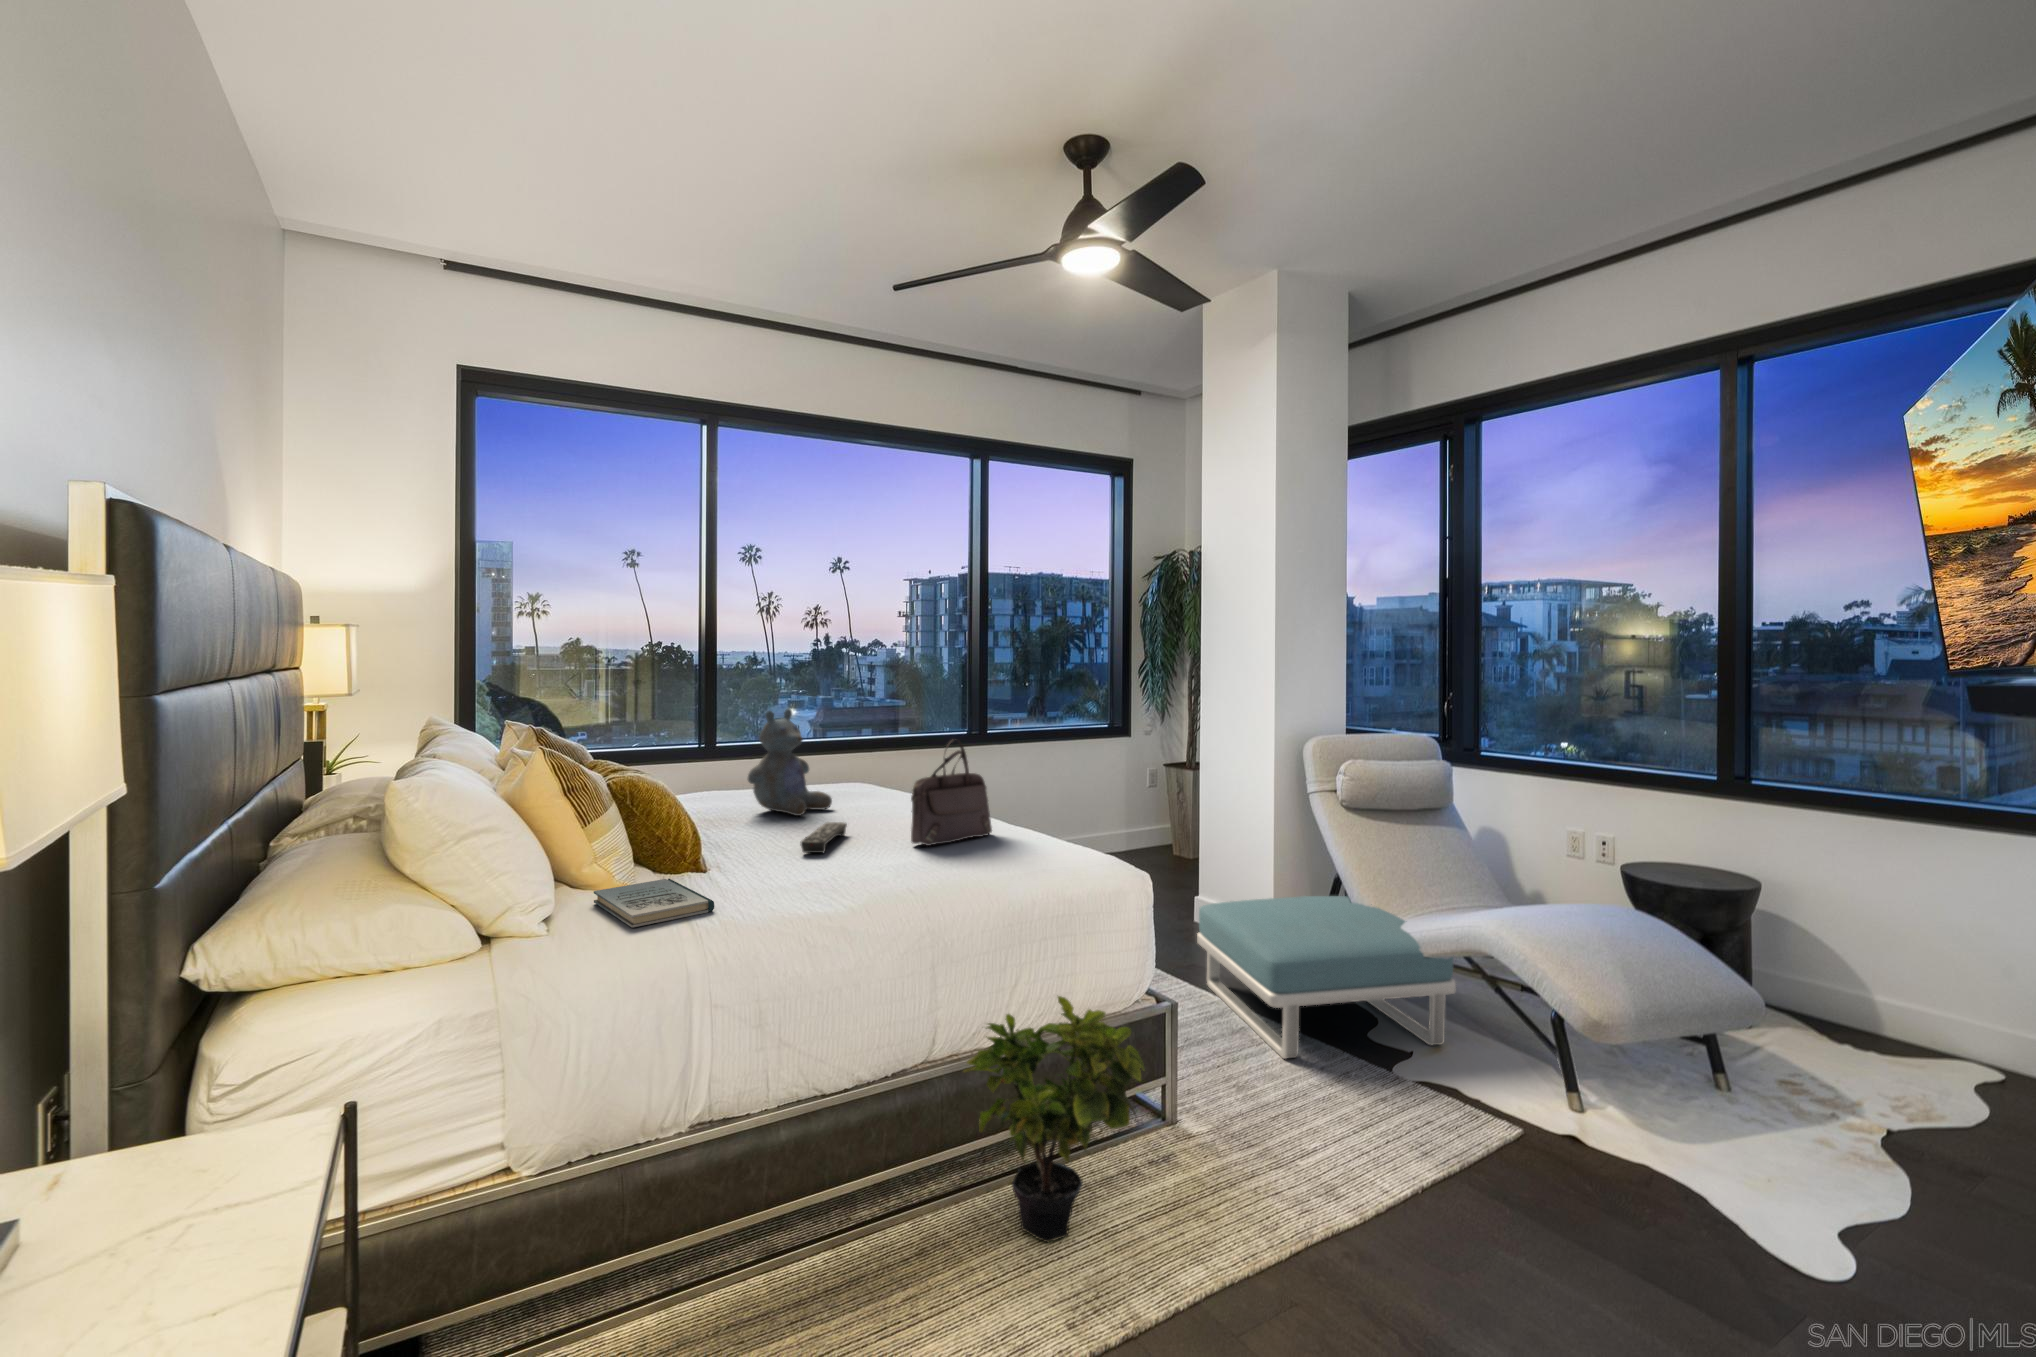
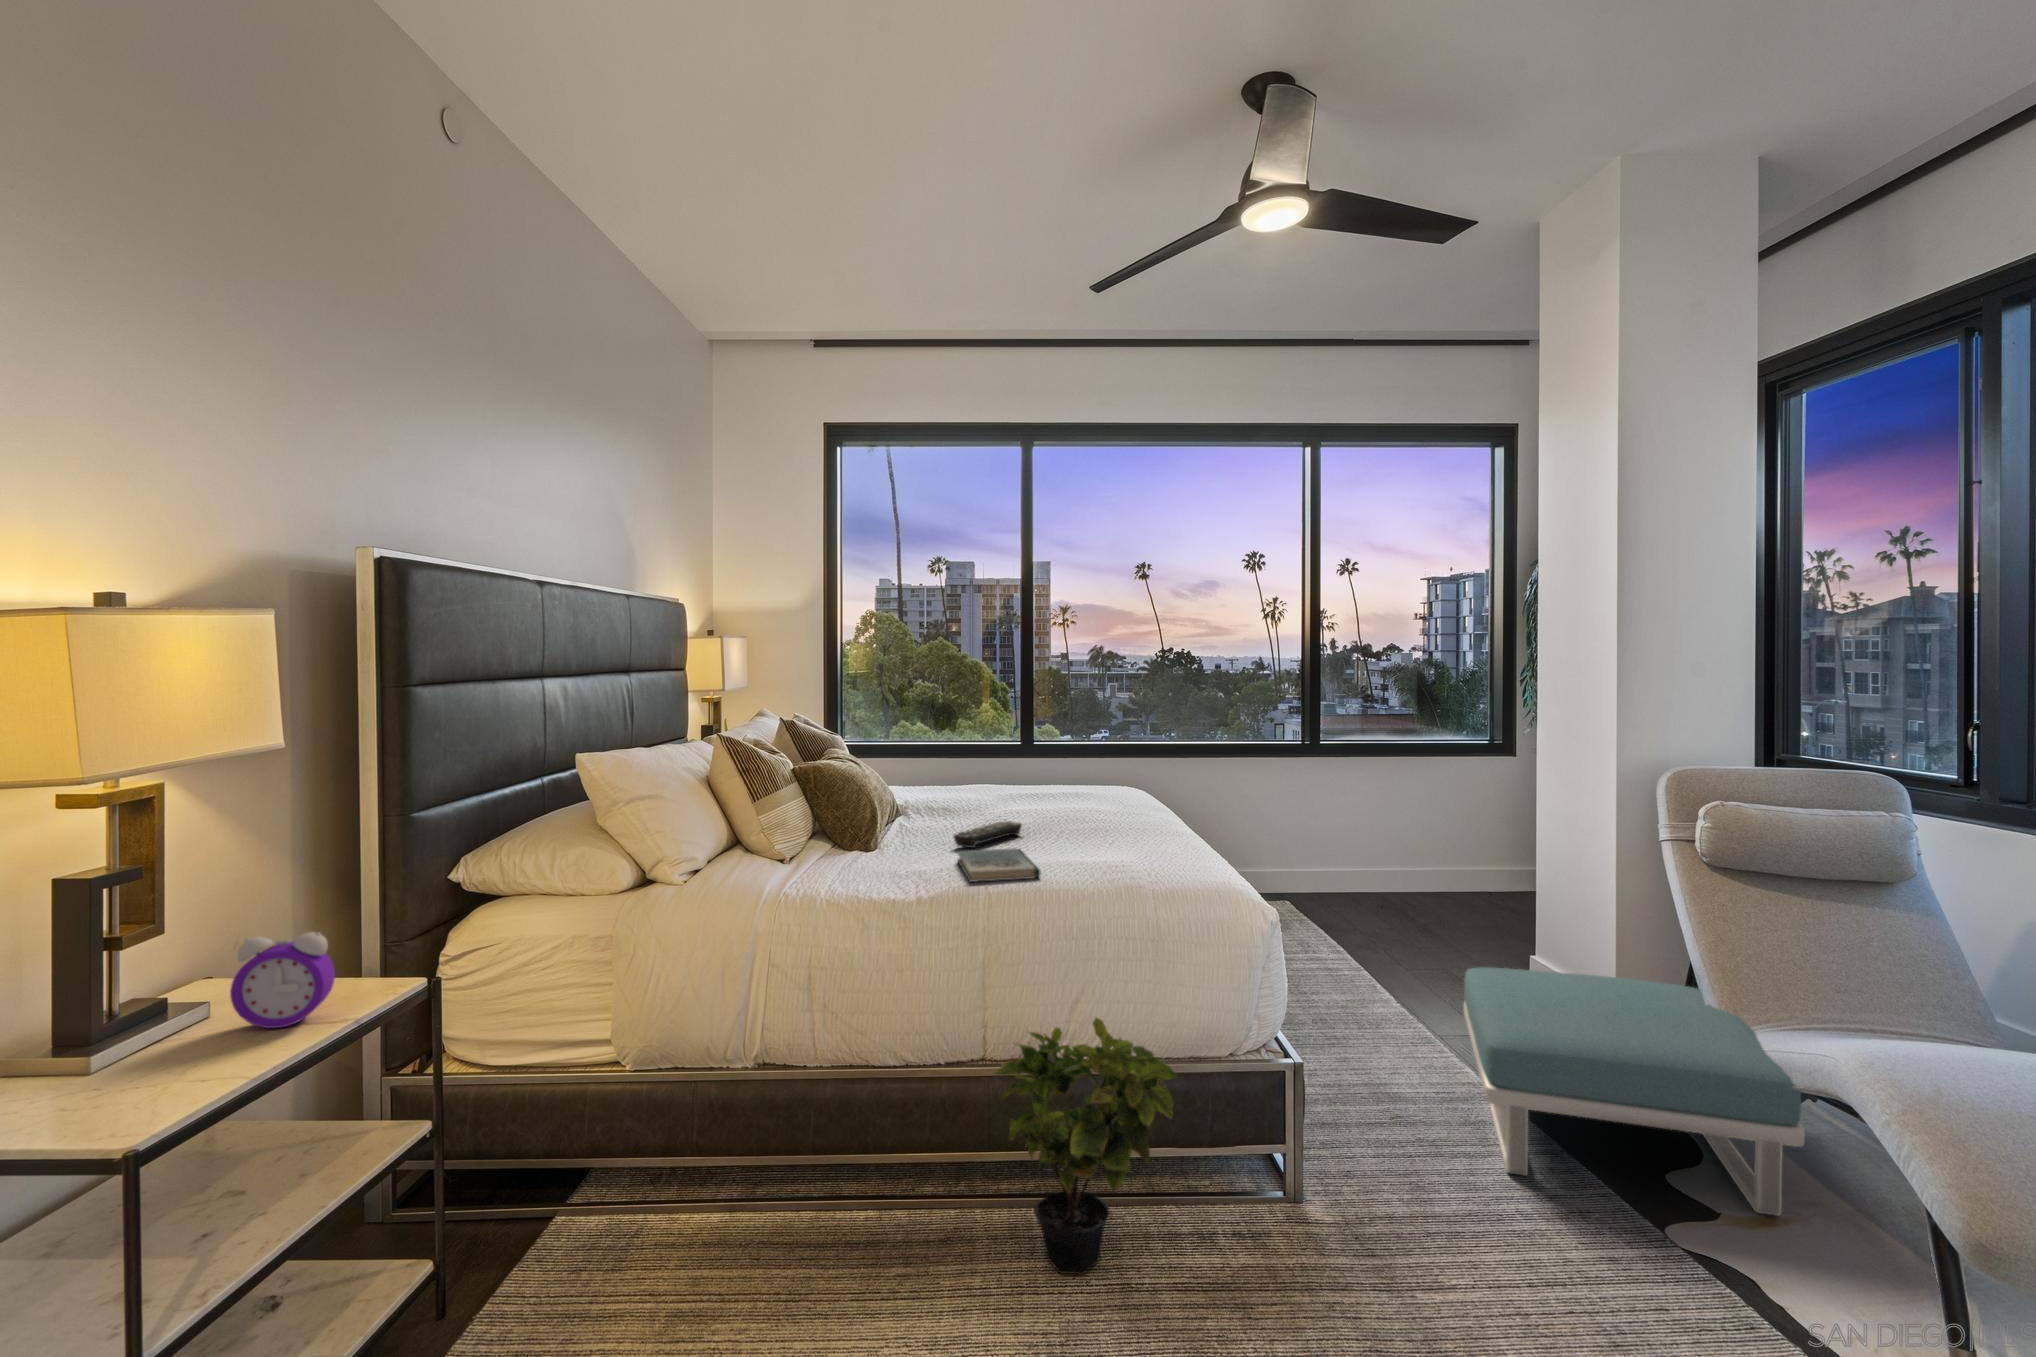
stuffed bear: present [748,709,832,816] -> none [969,711,1050,815]
handbag: present [911,741,992,846] -> none [1055,745,1152,852]
book: present [594,879,714,928] -> present [957,848,1041,882]
alarm clock: none [90,1079,257,1246] -> present [230,932,335,1028]

